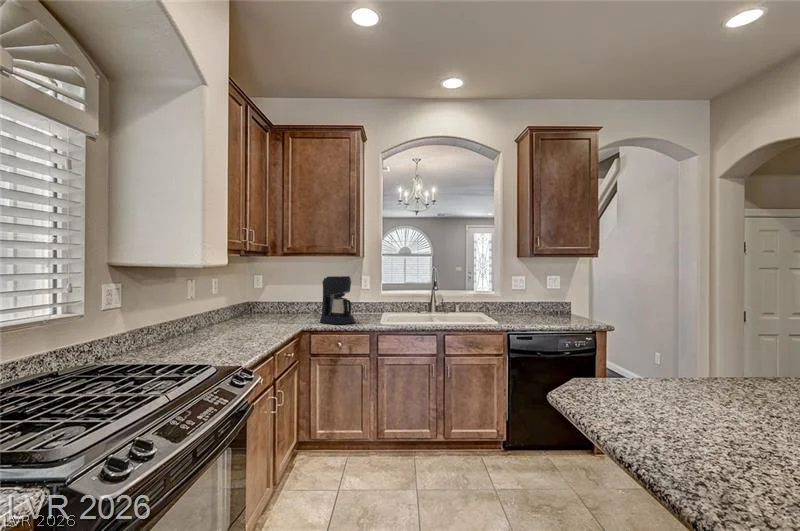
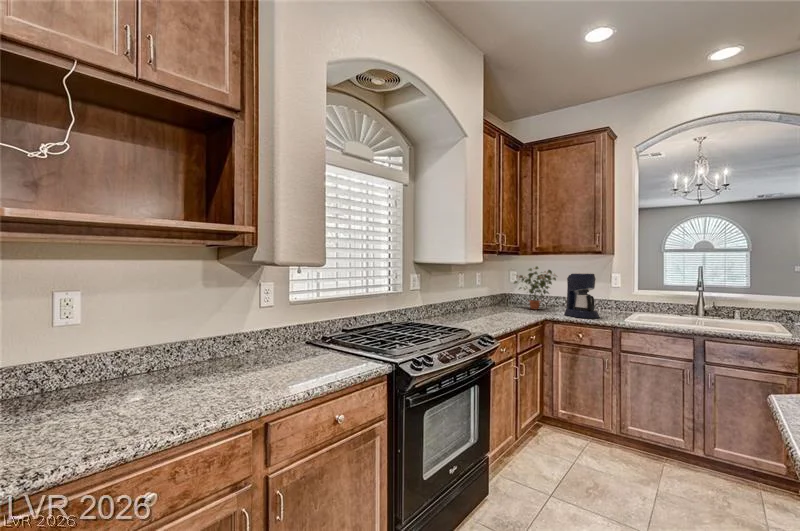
potted plant: none [258,269,310,318] -> present [514,267,556,309]

